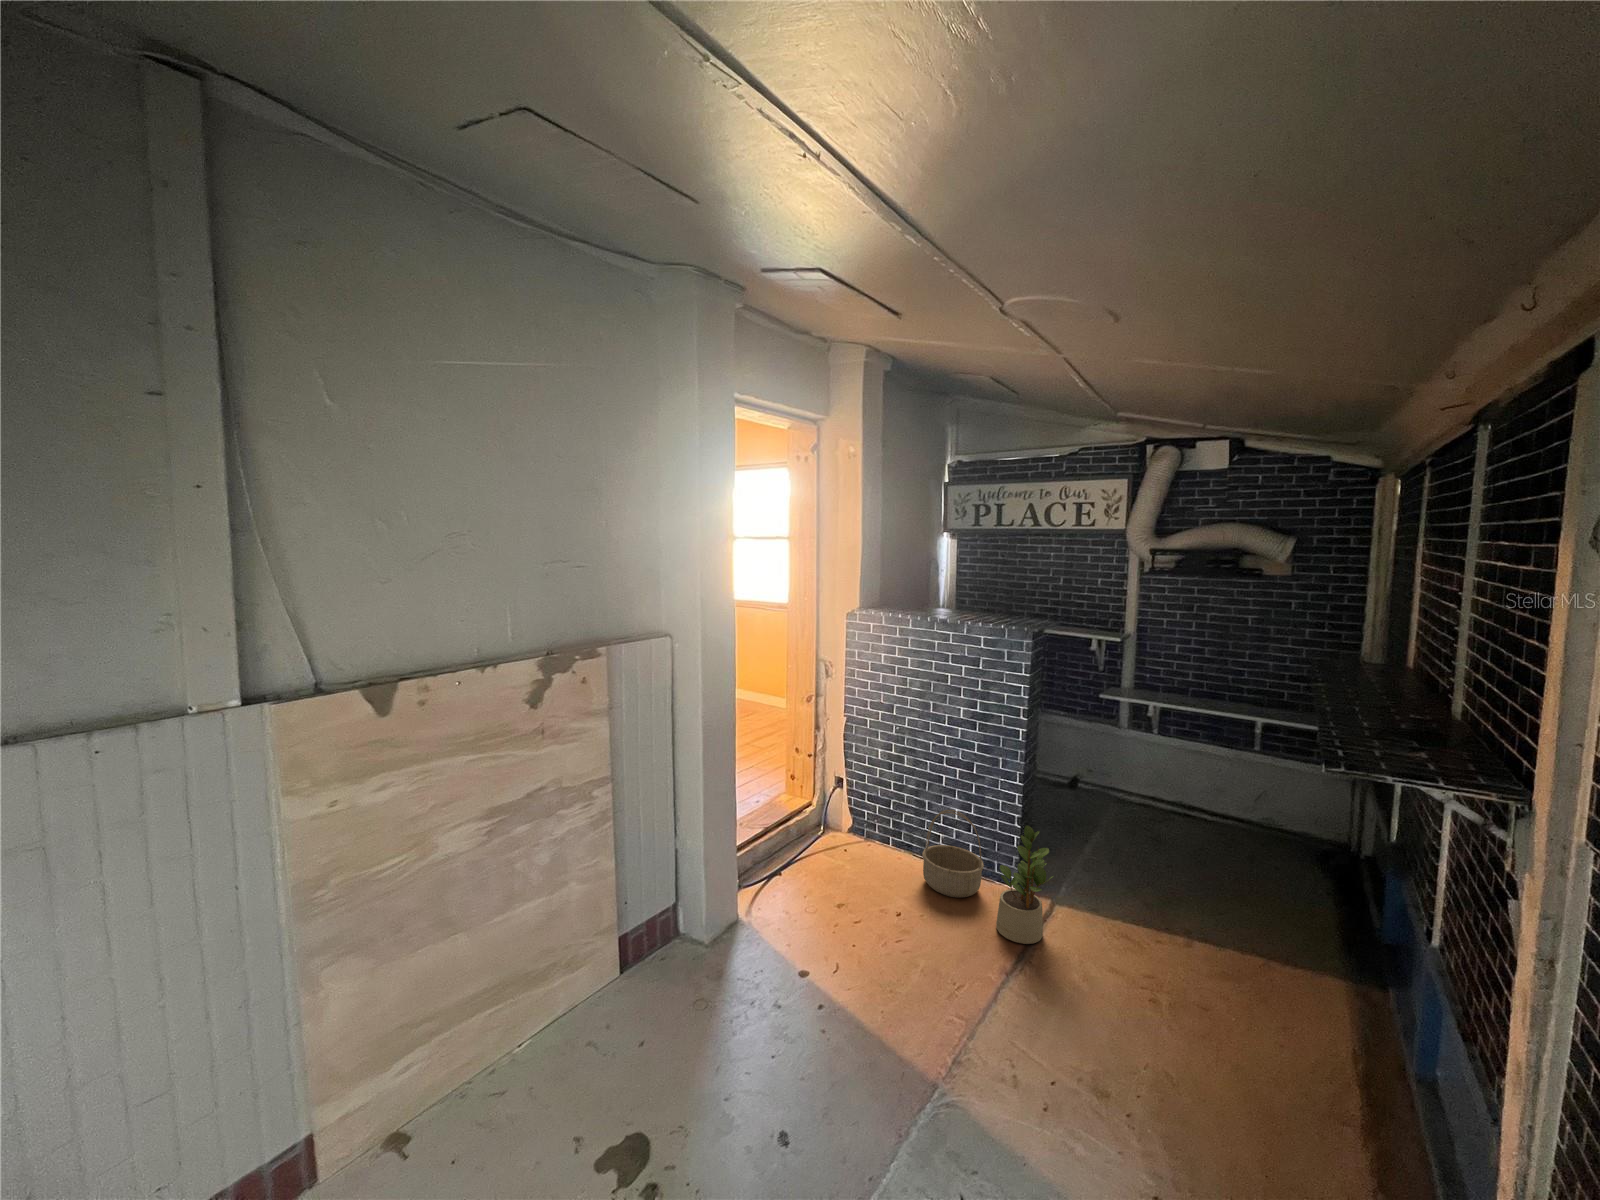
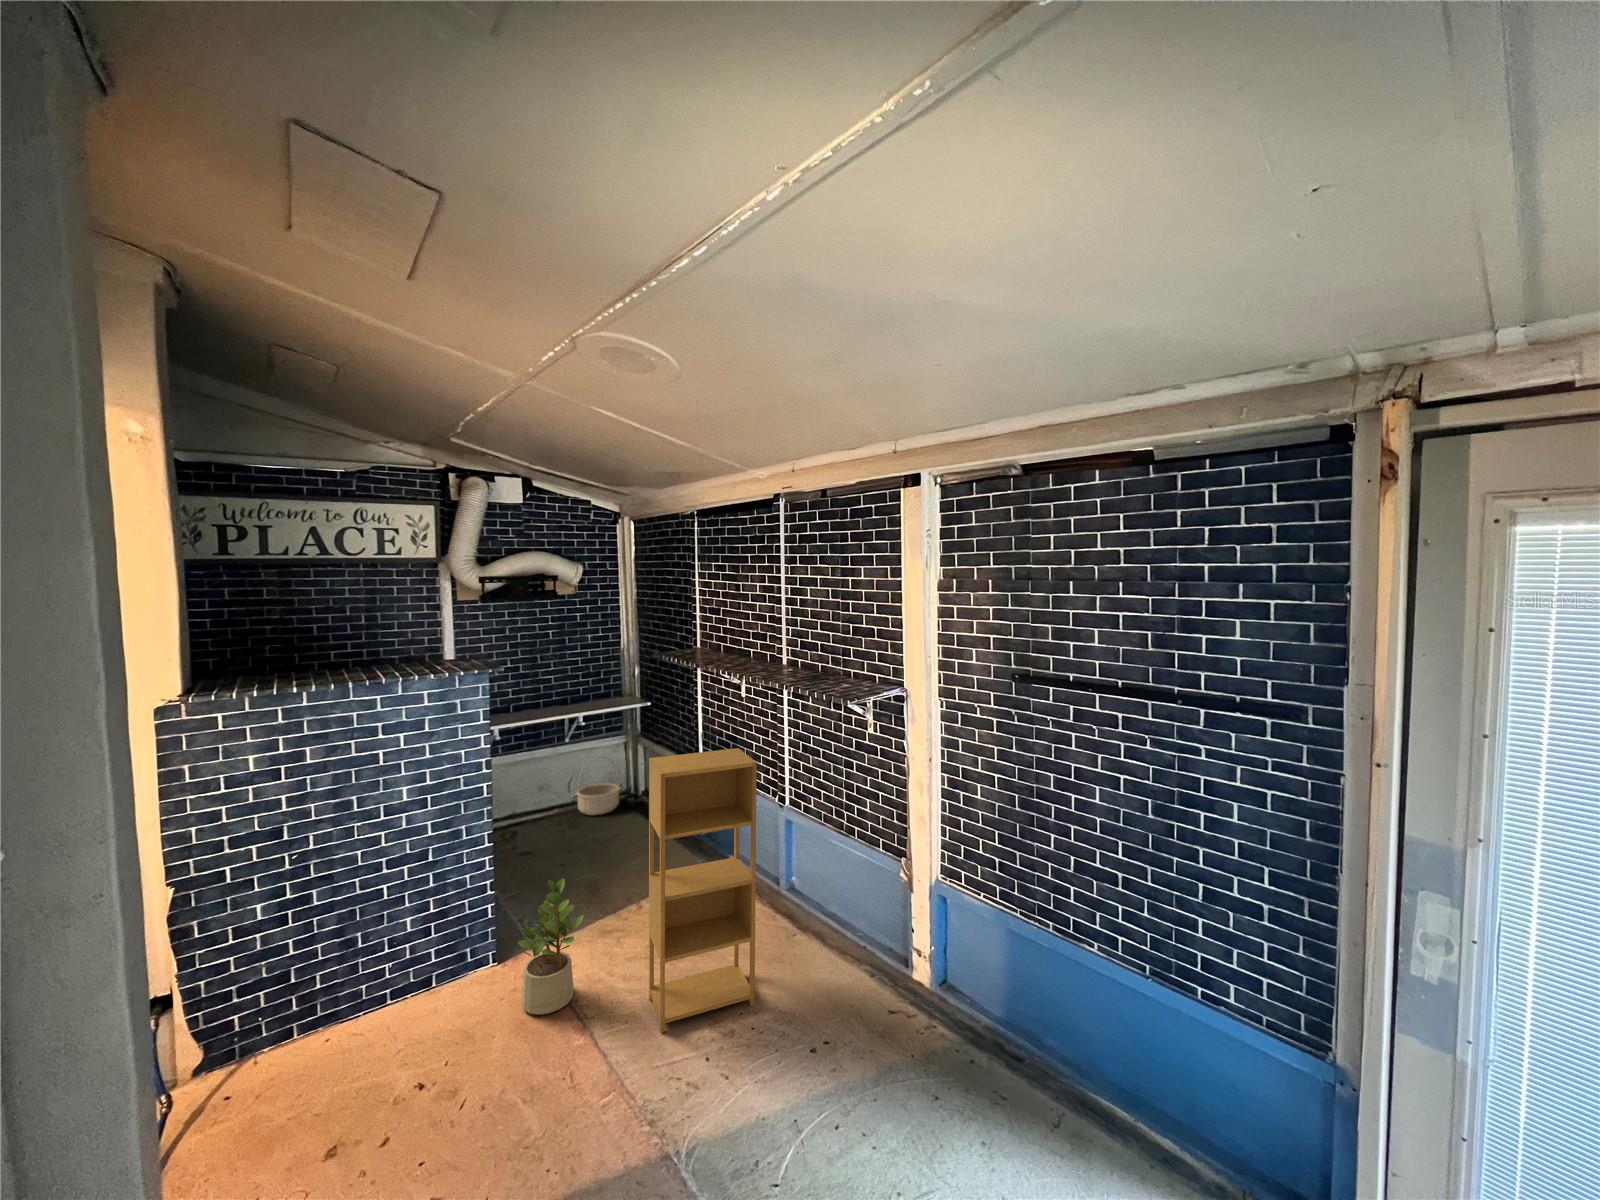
shelving unit: none [1056,744,1222,1089] -> present [649,748,757,1033]
basket: present [922,810,984,898] -> present [577,756,620,815]

